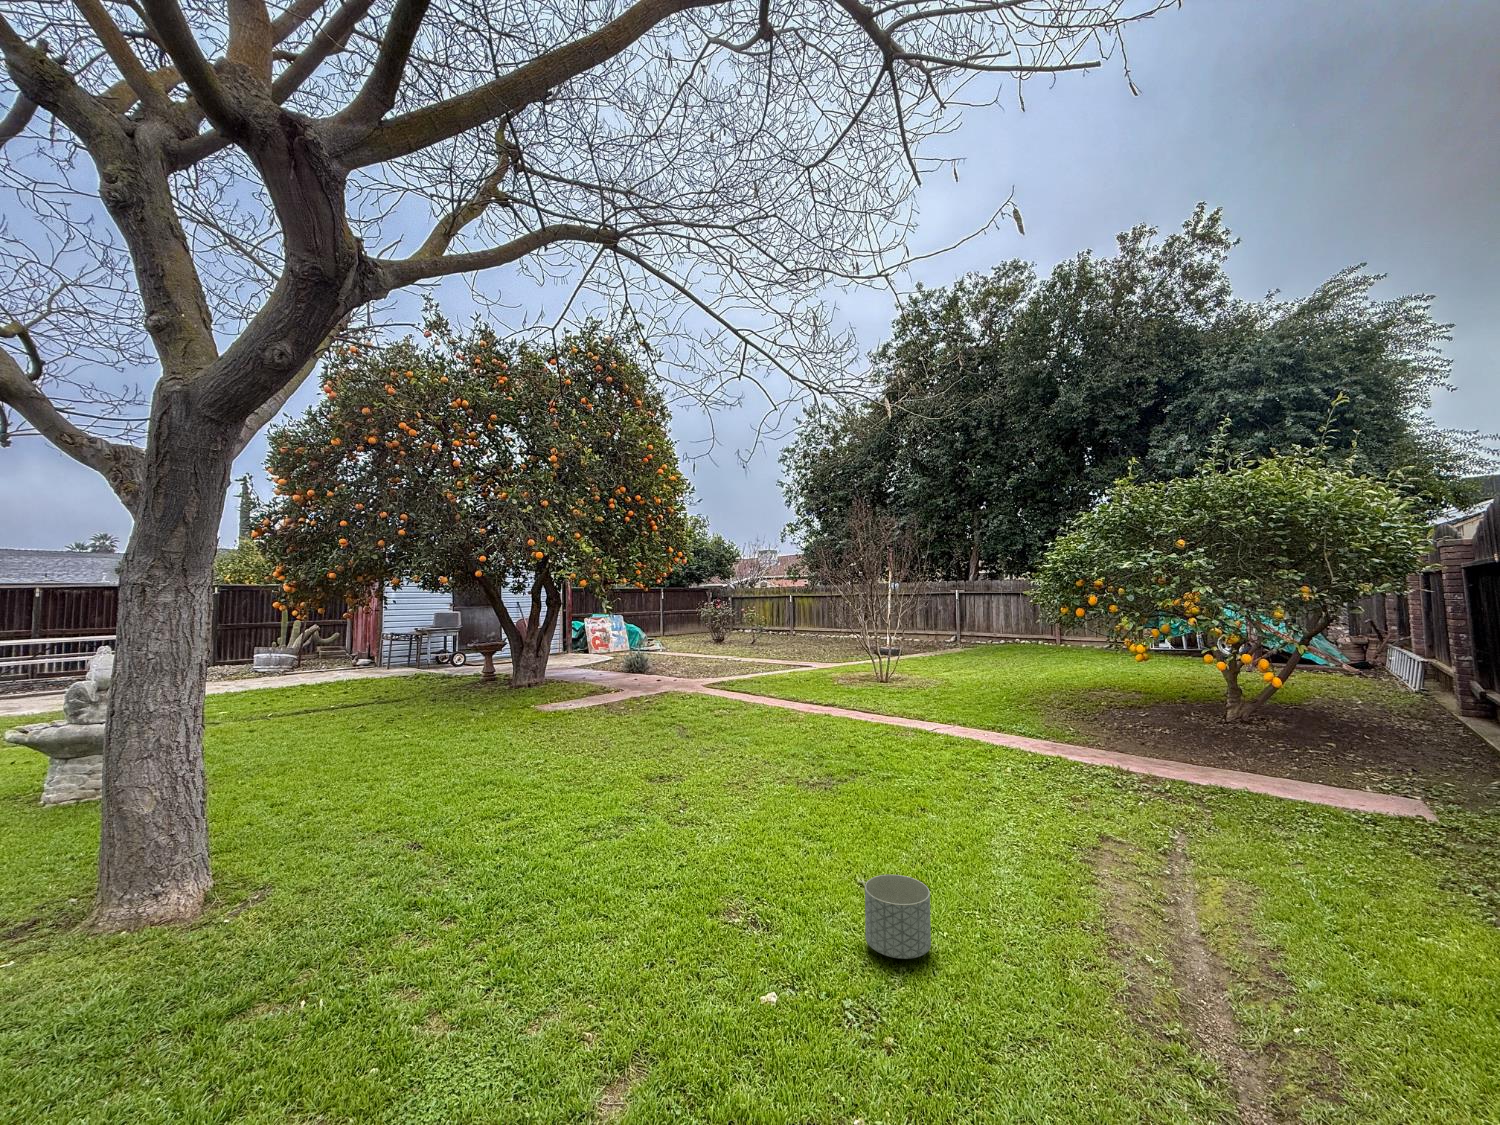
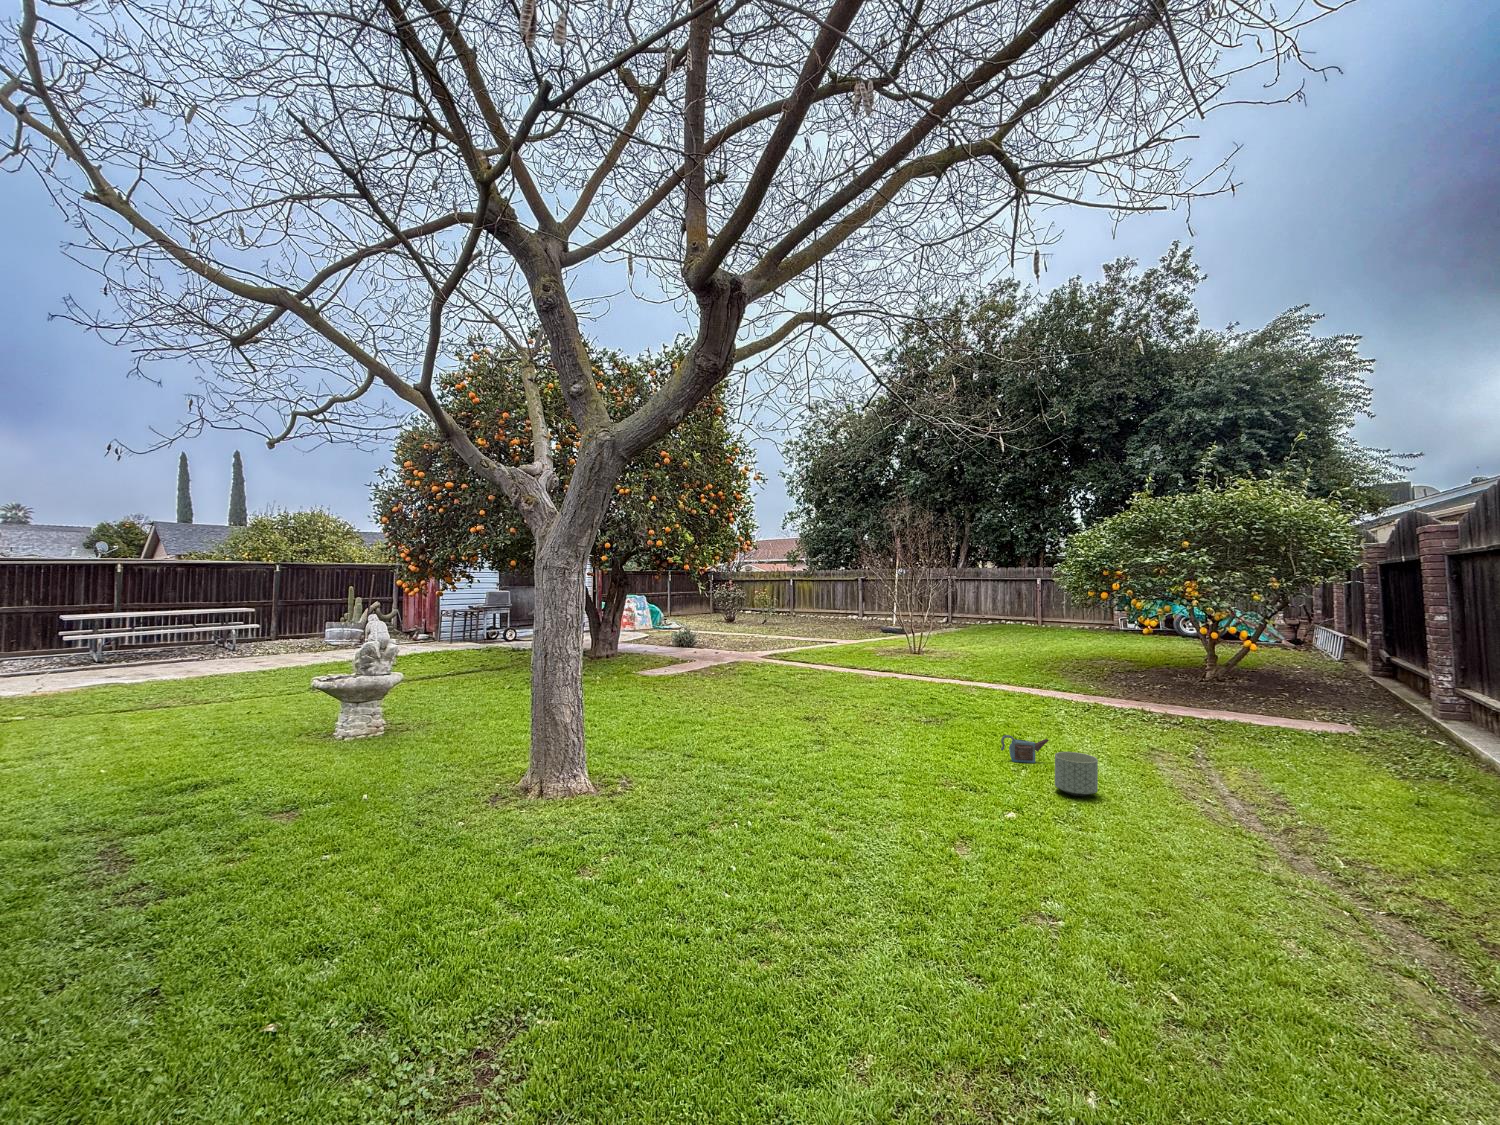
watering can: none [837,828,907,873] -> present [1001,735,1049,763]

